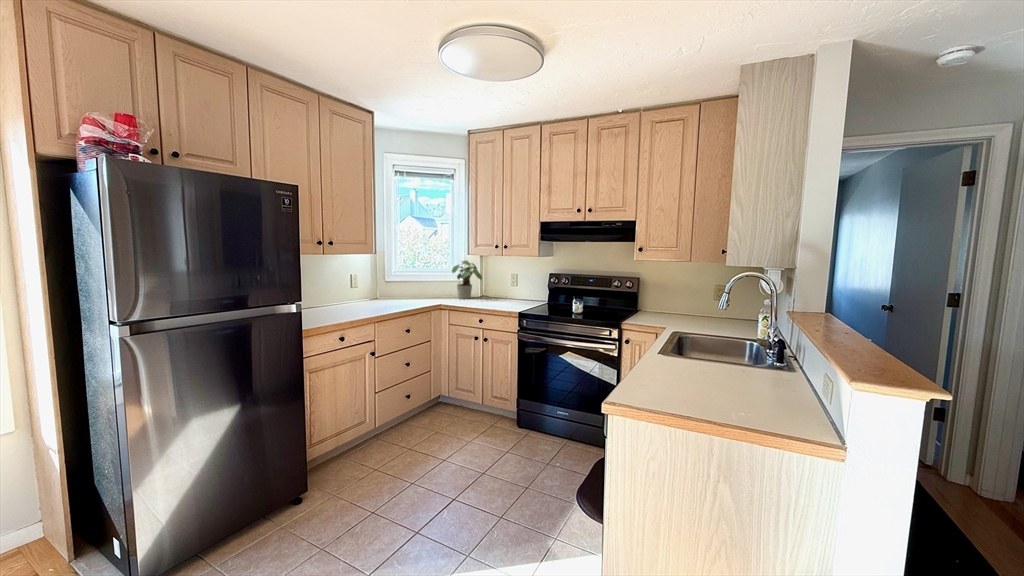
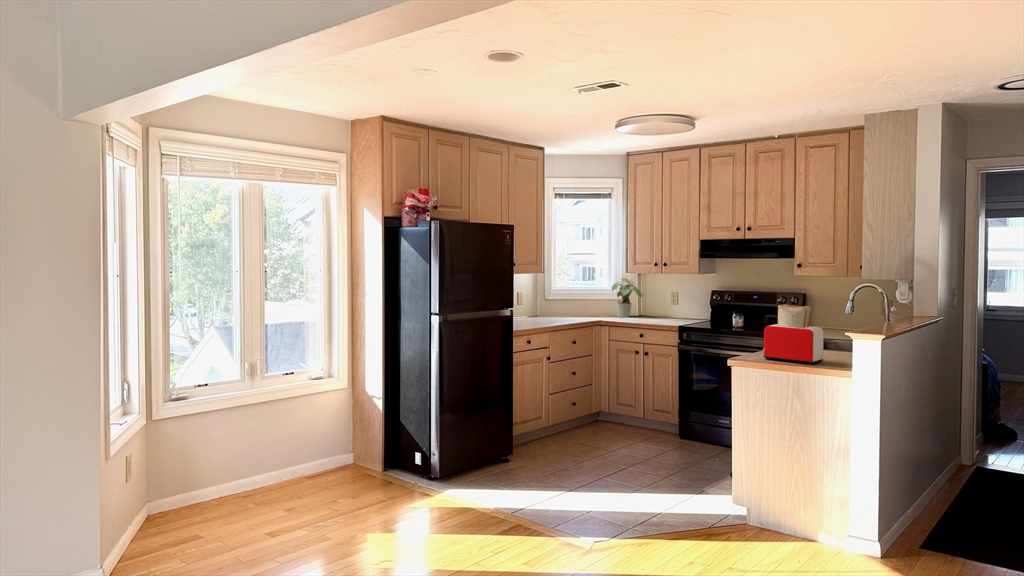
toaster: none [651,307,744,406] -> present [763,304,824,364]

